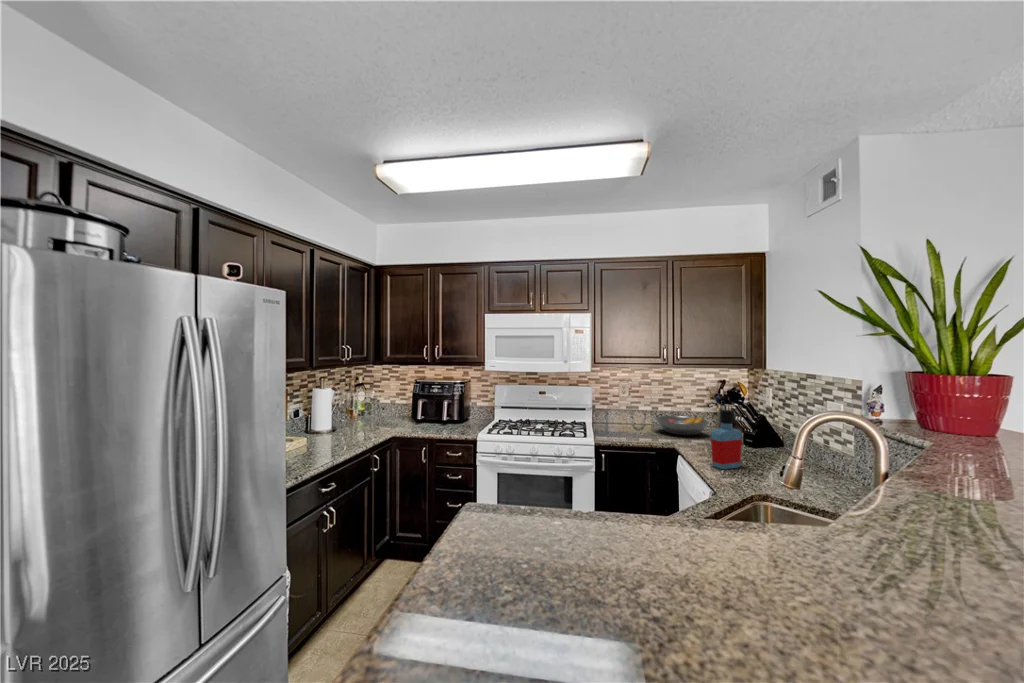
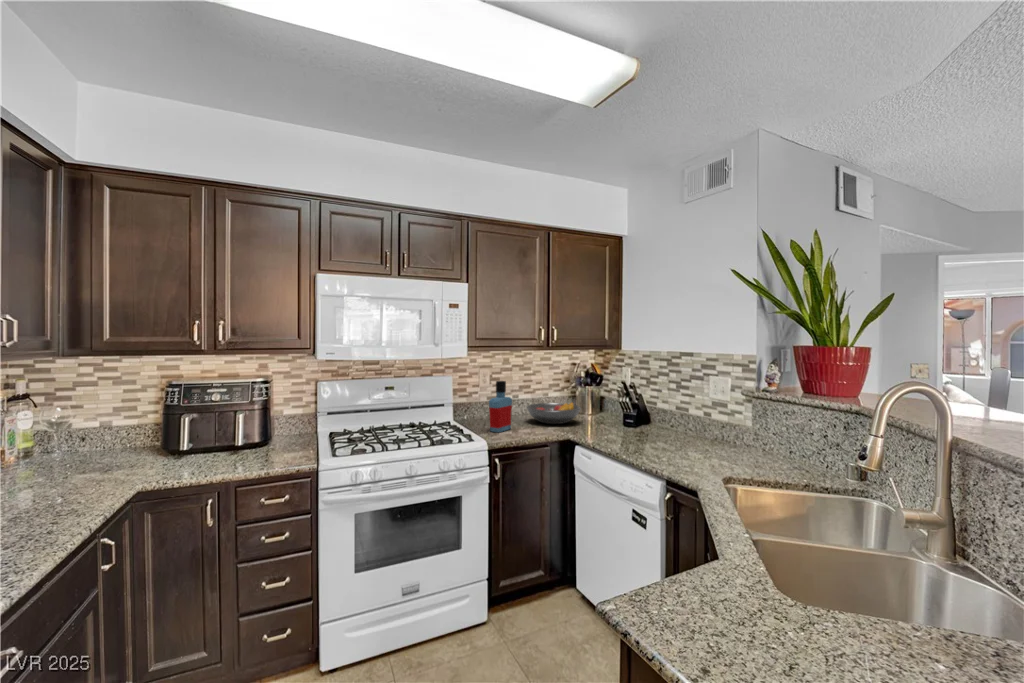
bottle: present [711,410,742,469] -> present [489,381,512,432]

